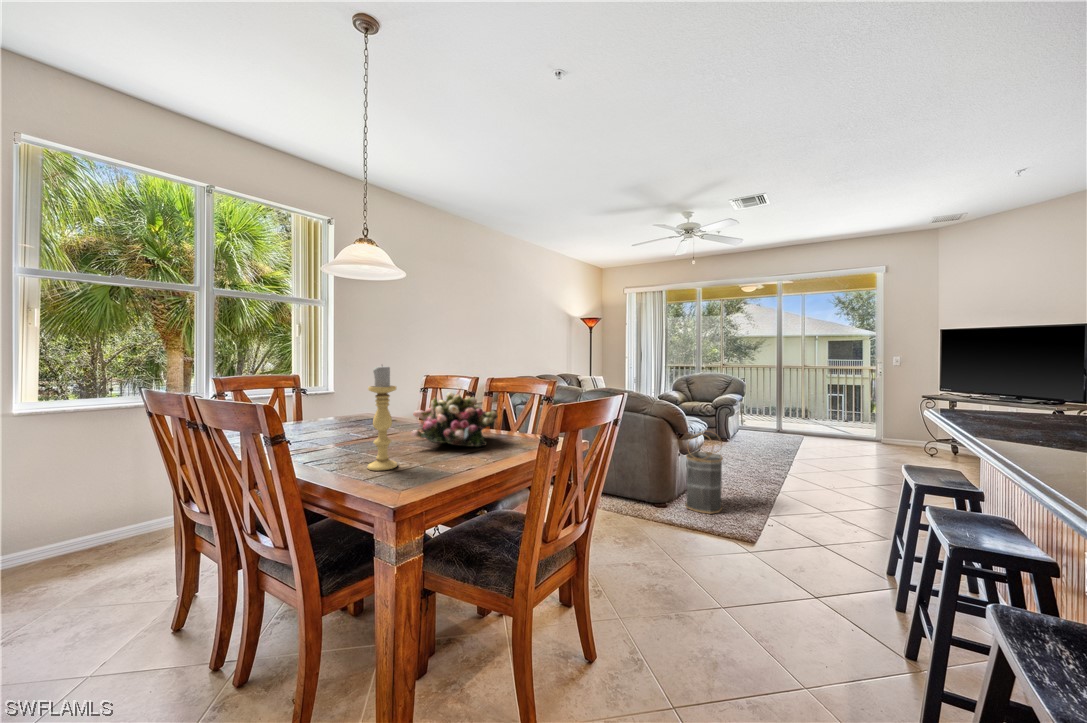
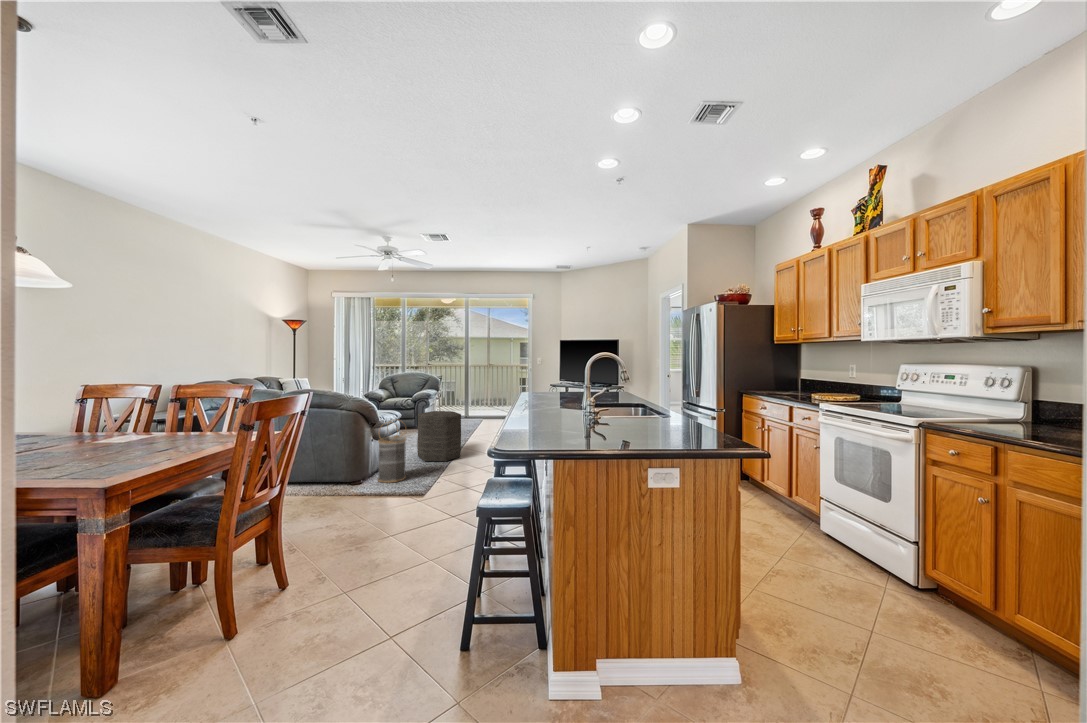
candle holder: present [368,366,397,471] -> none [46,379,83,473]
flower arrangement: present [411,392,497,447] -> none [89,401,192,447]
ottoman: none [730,423,795,494] -> present [417,411,461,462]

